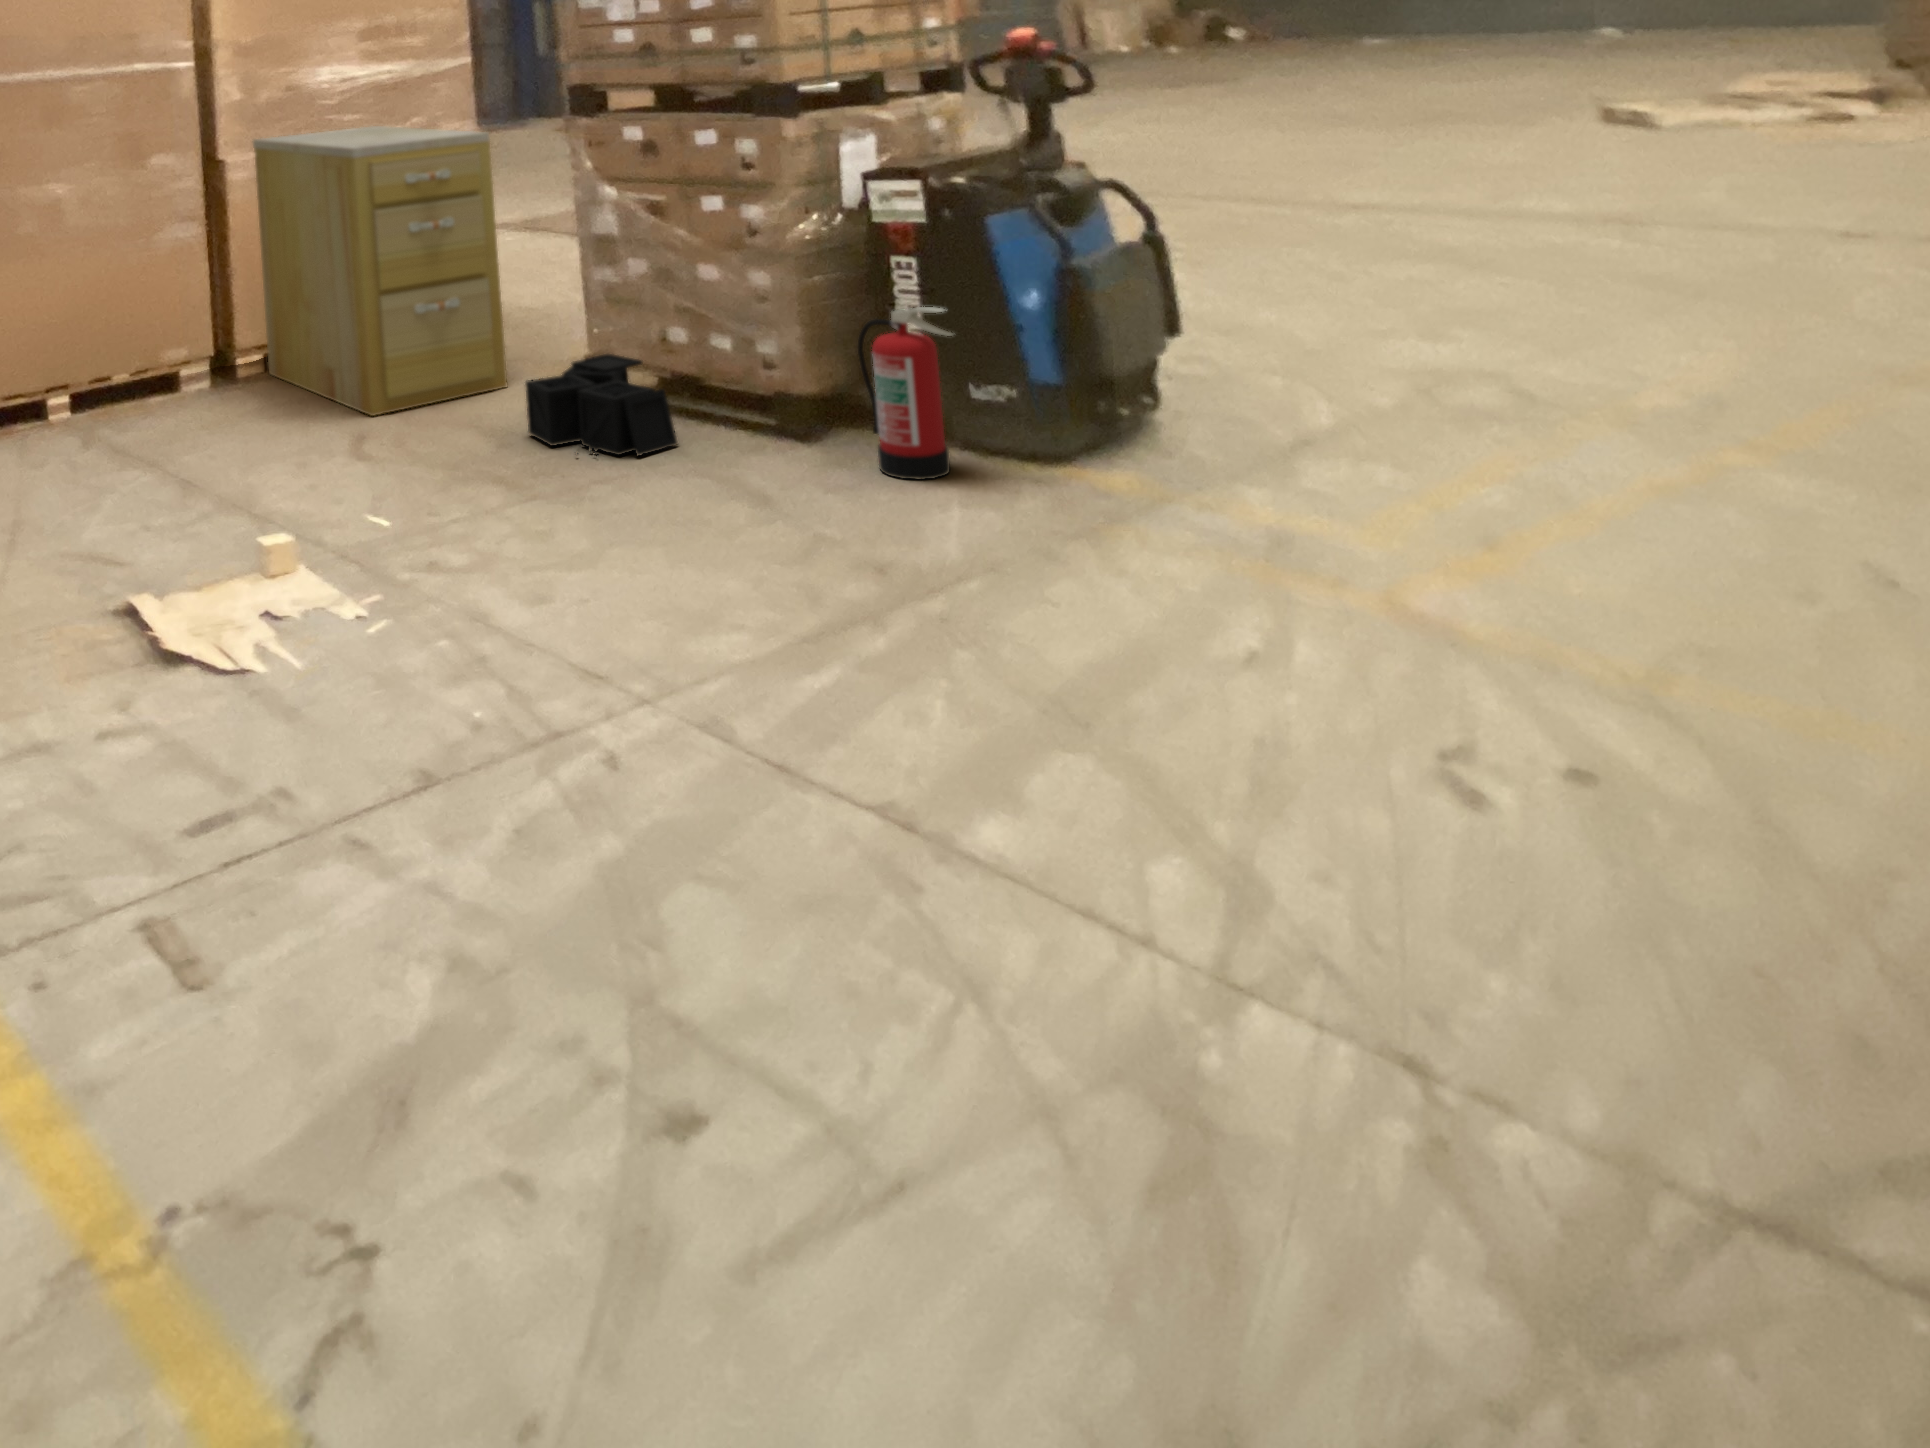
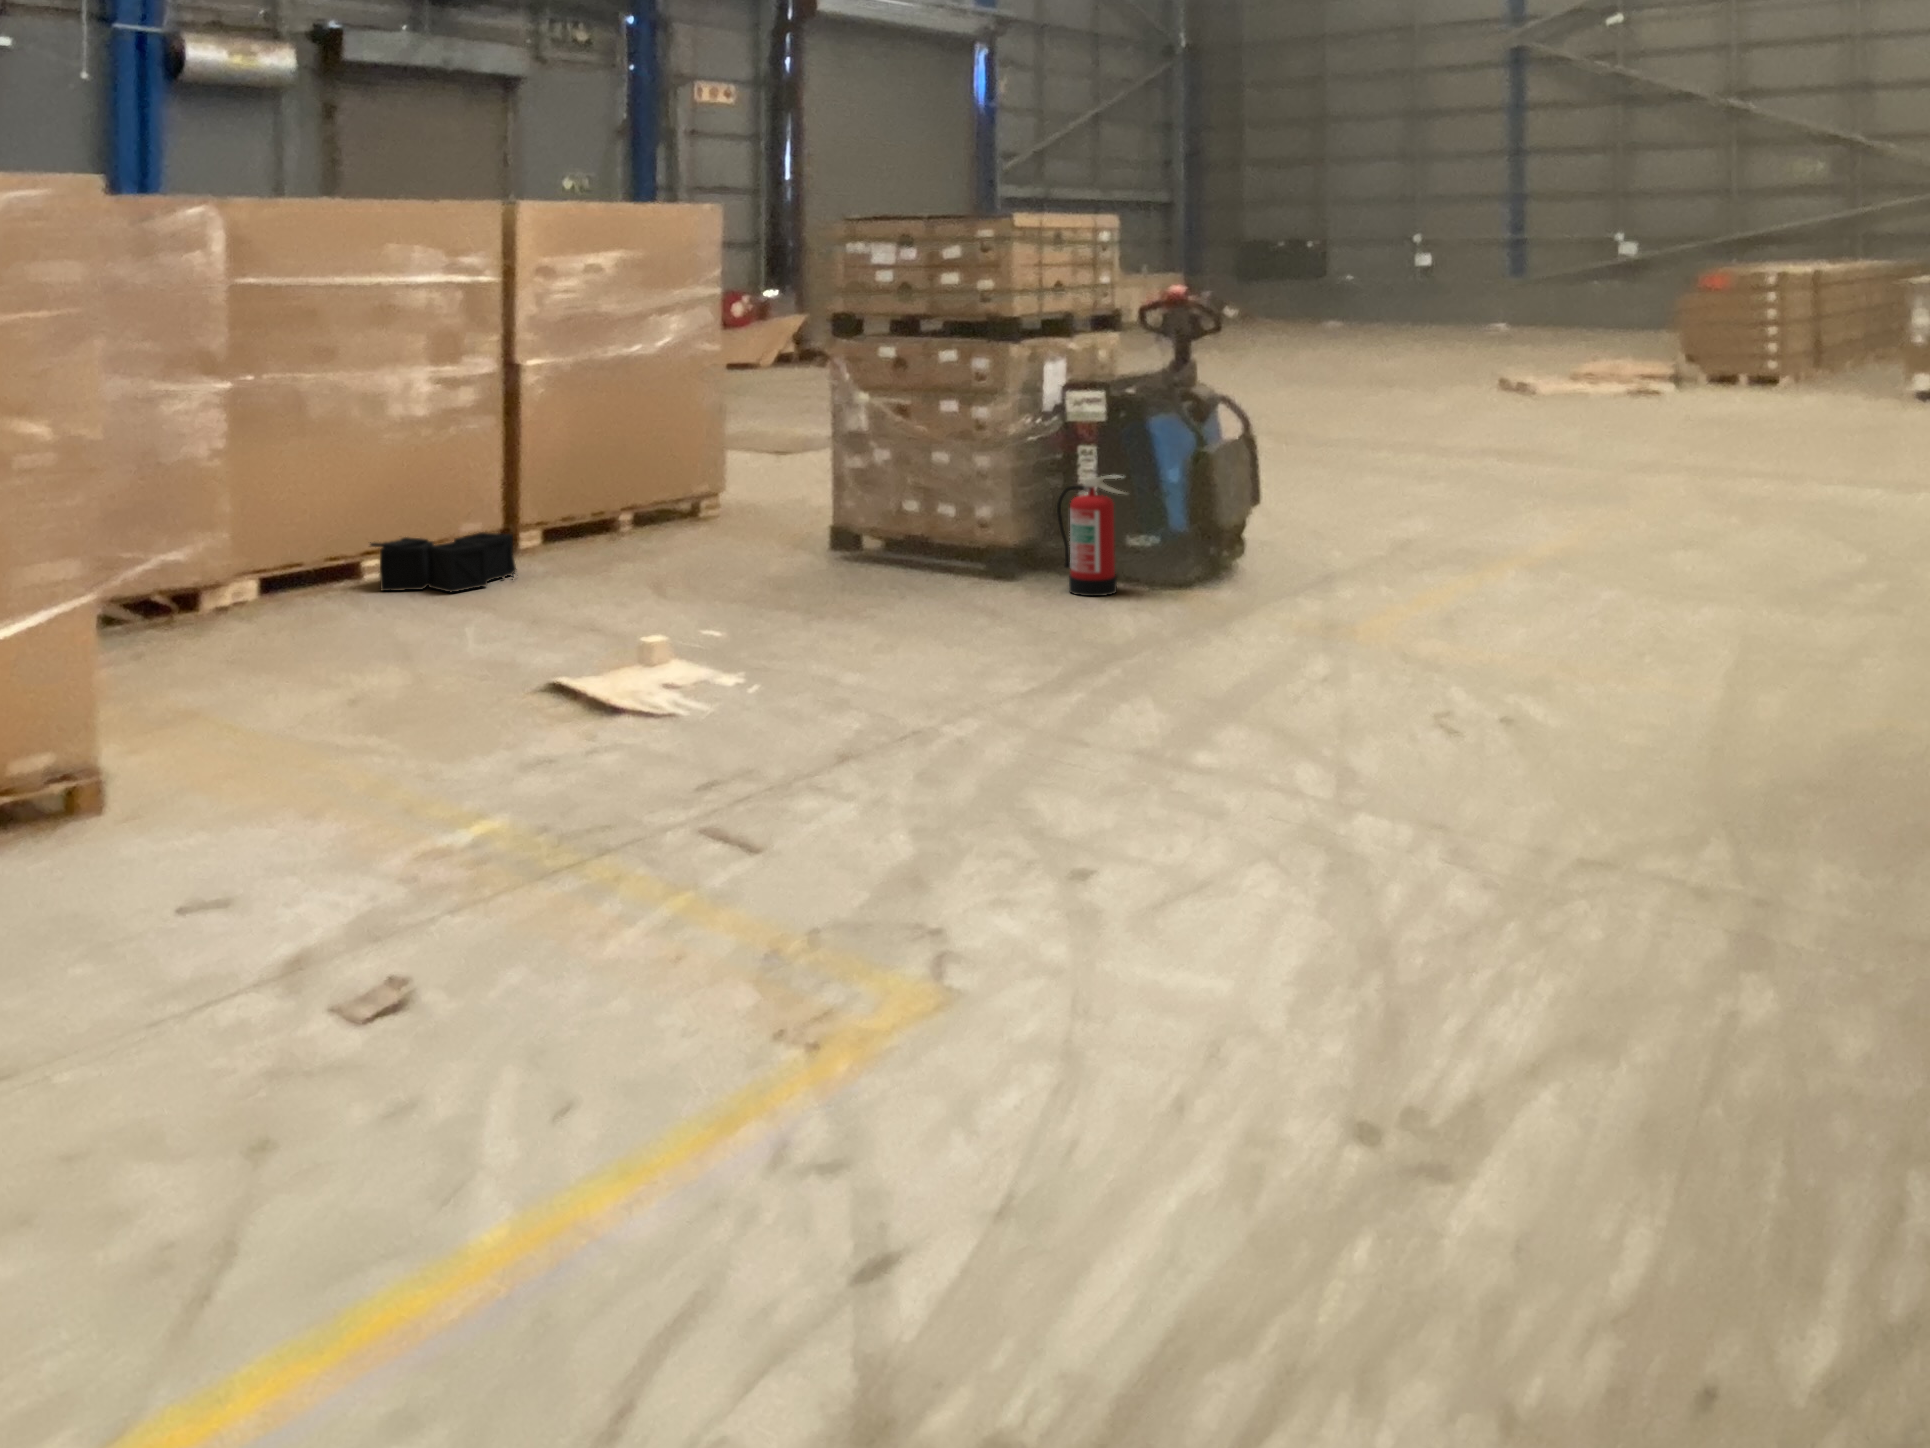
filing cabinet: present [252,126,507,416] -> none [540,343,761,573]
storage bin: present [525,354,678,456] -> present [370,532,517,592]

